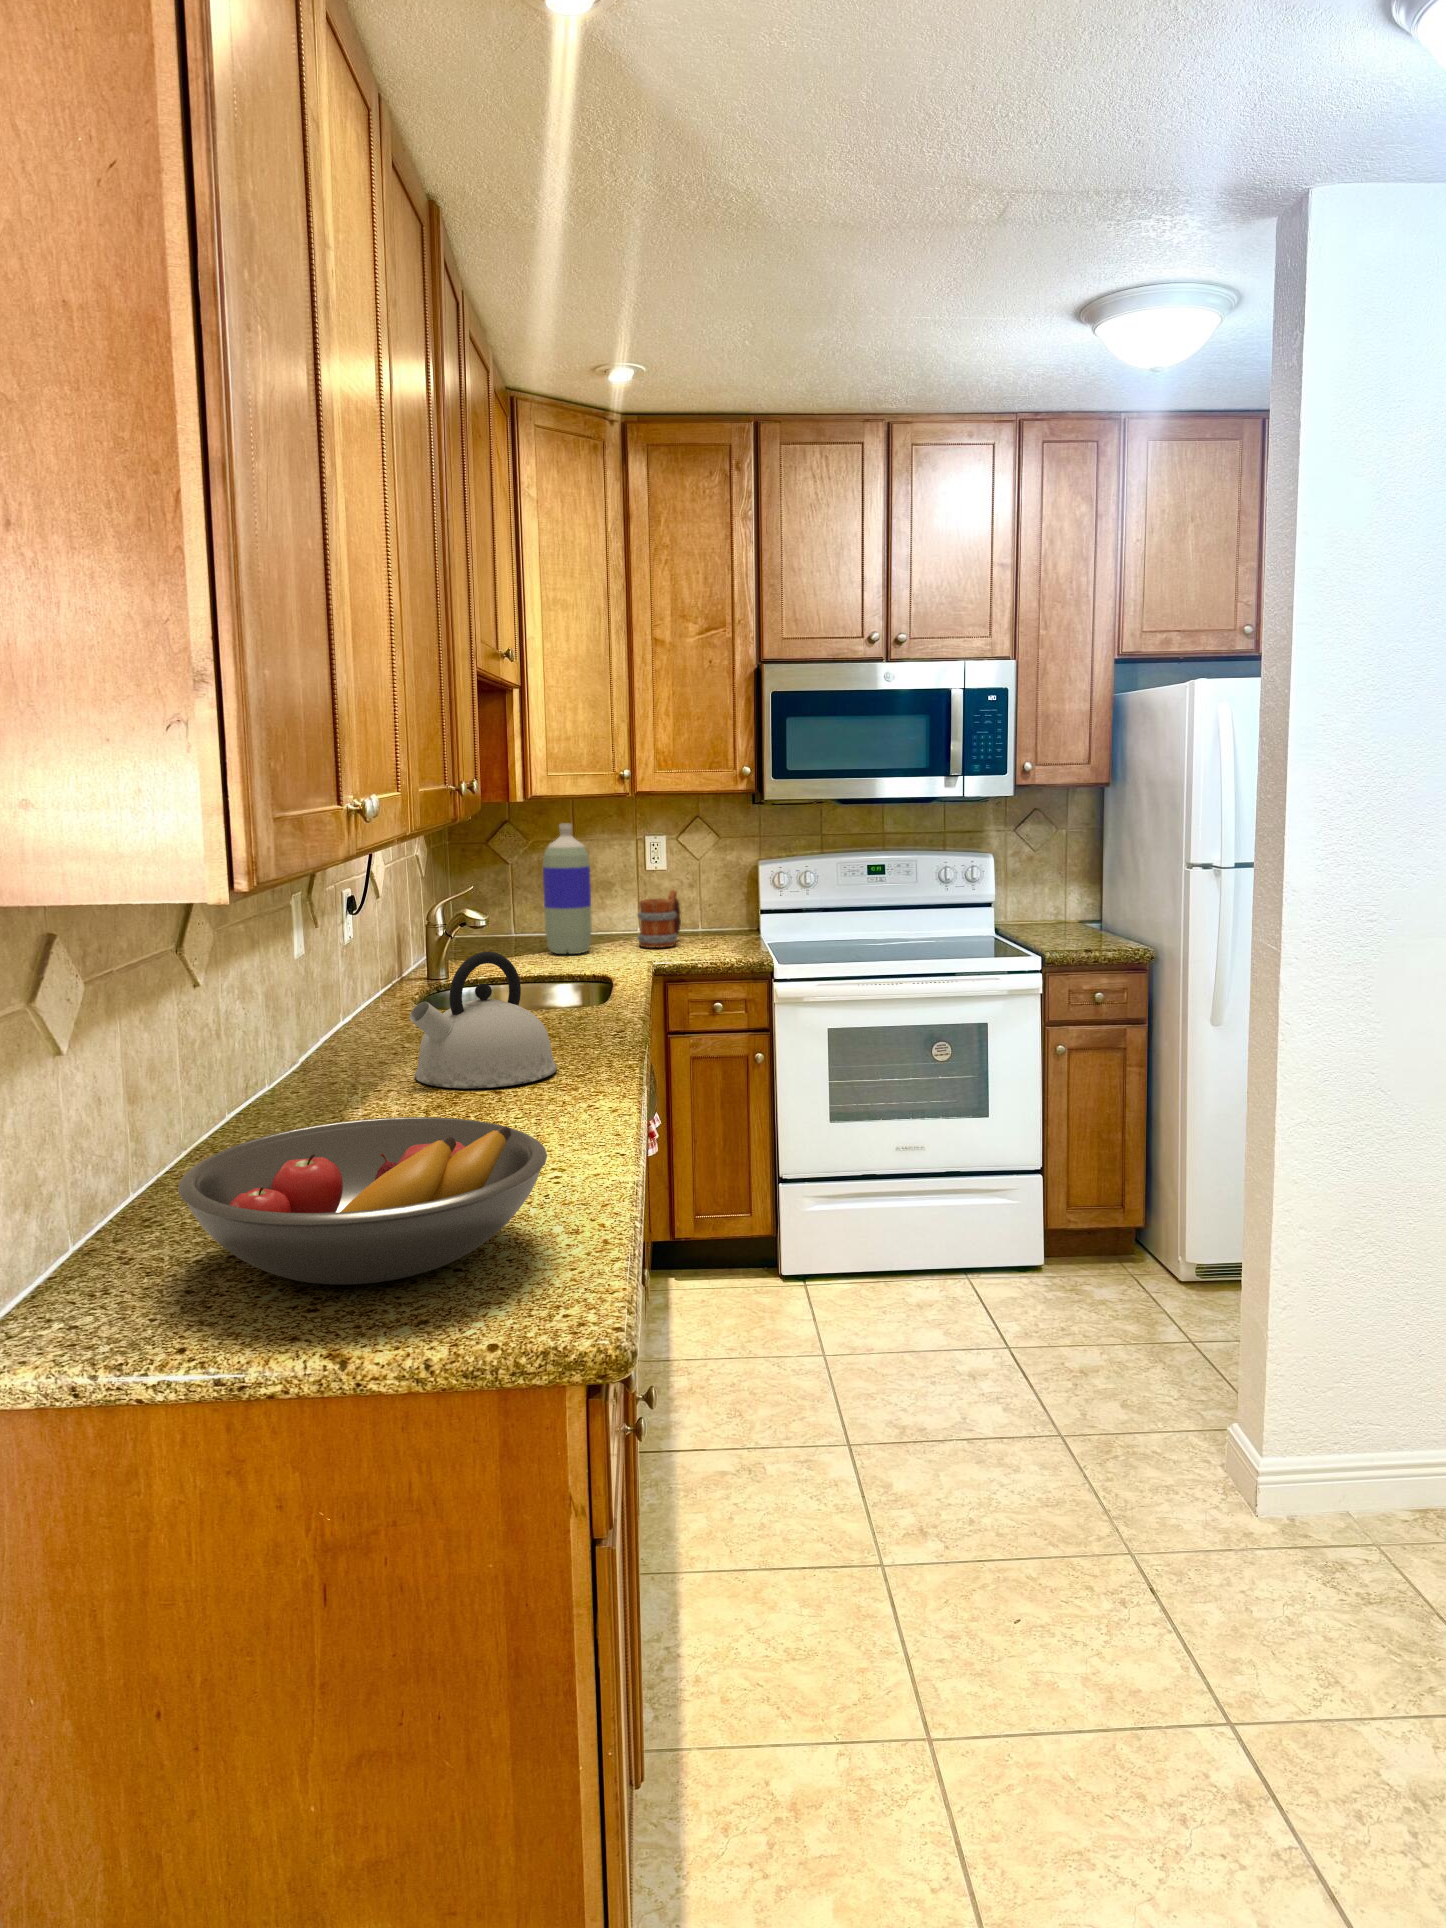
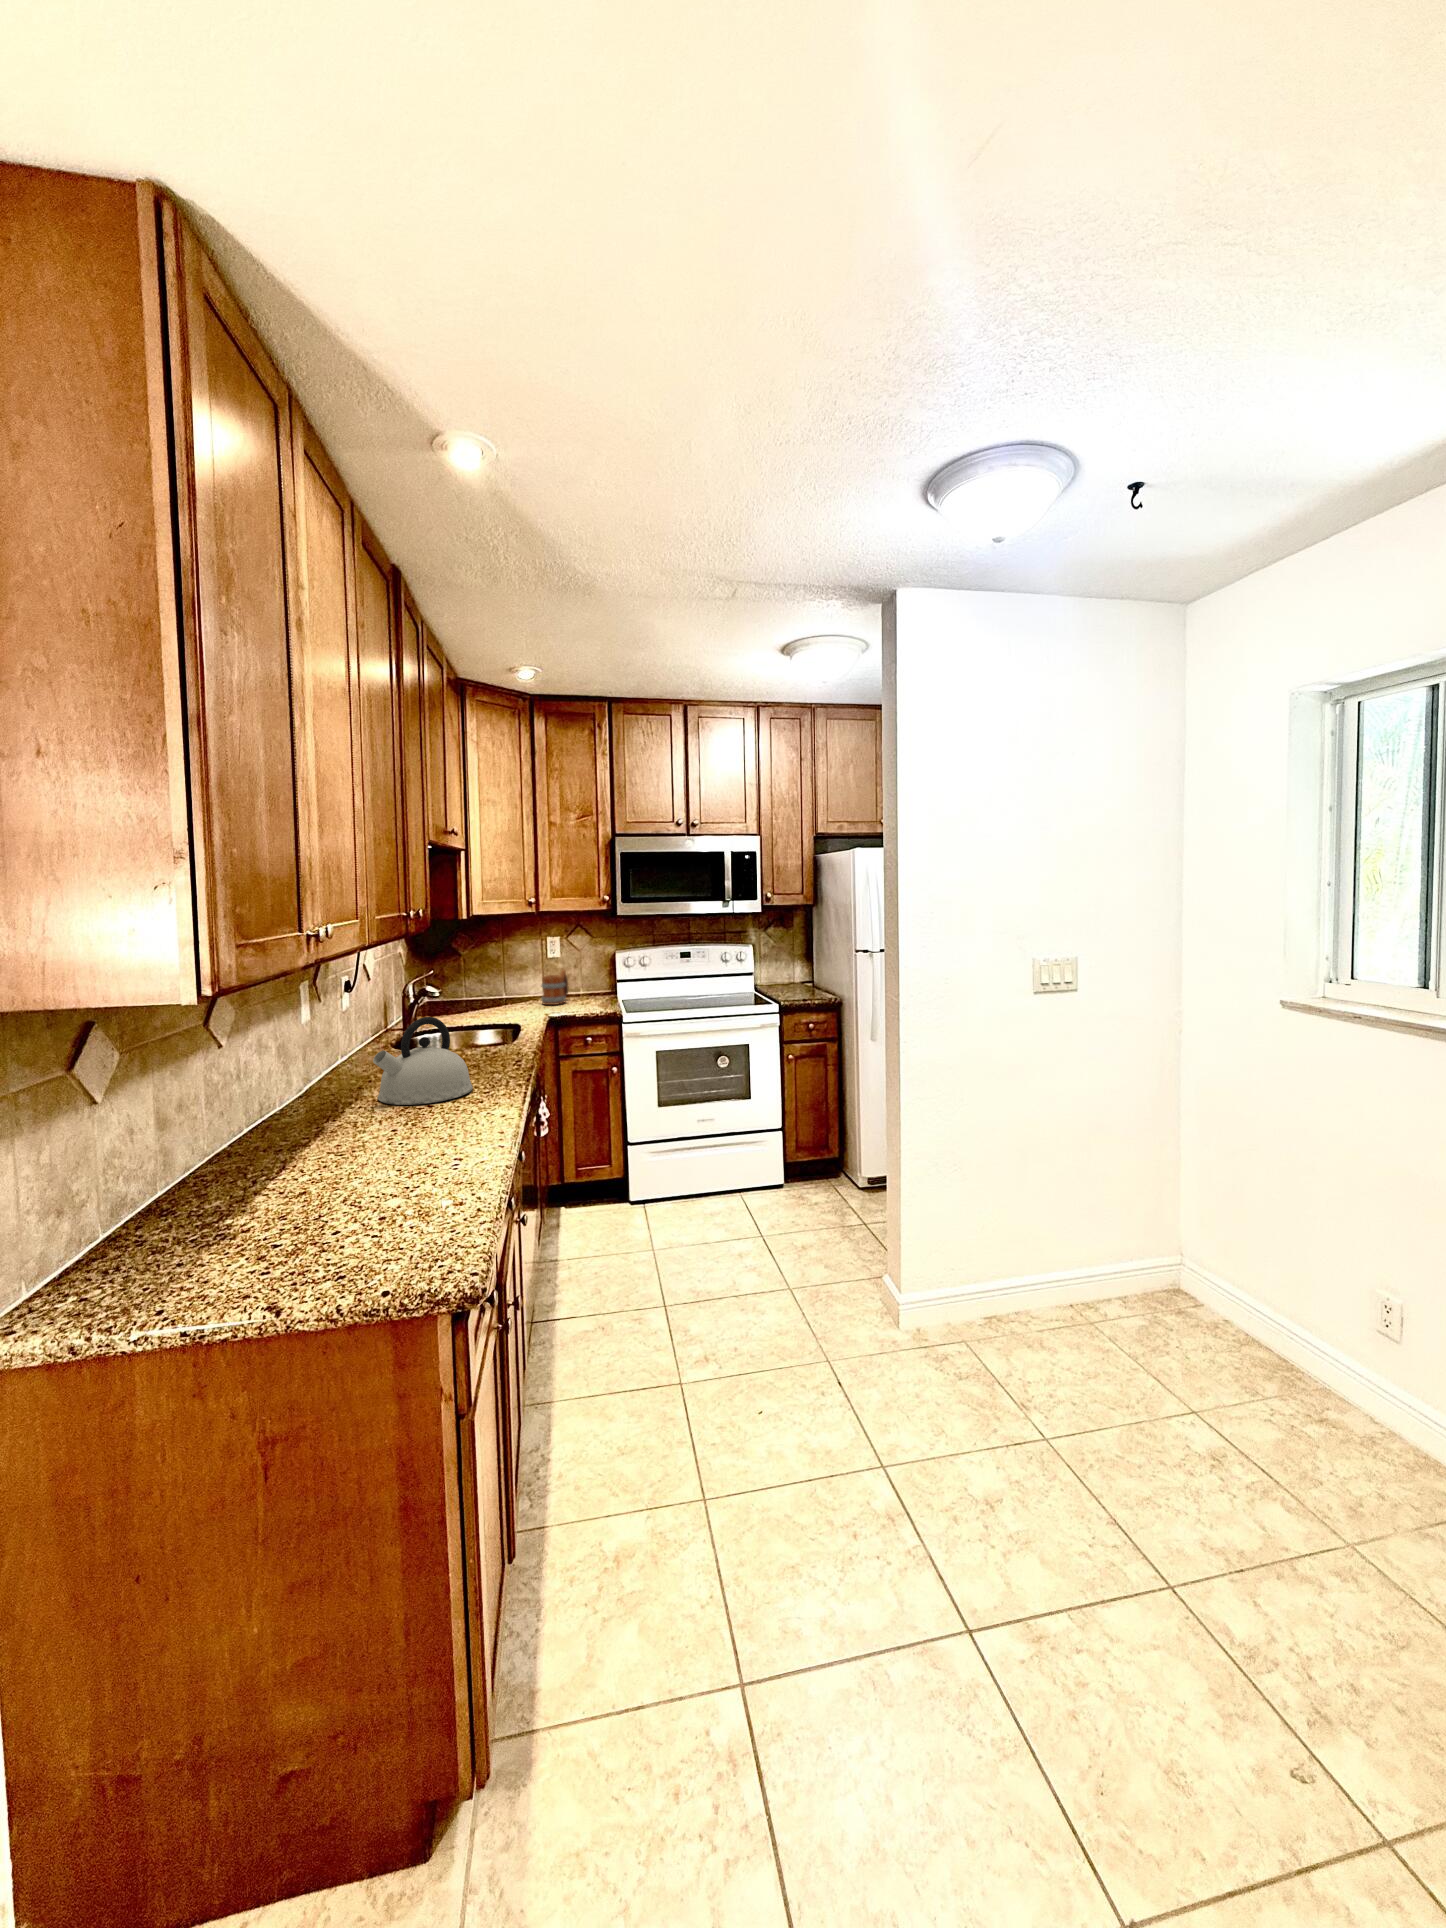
bottle: present [543,824,592,954] -> none [481,931,512,1010]
fruit bowl: present [178,1117,547,1285] -> none [172,1133,439,1253]

